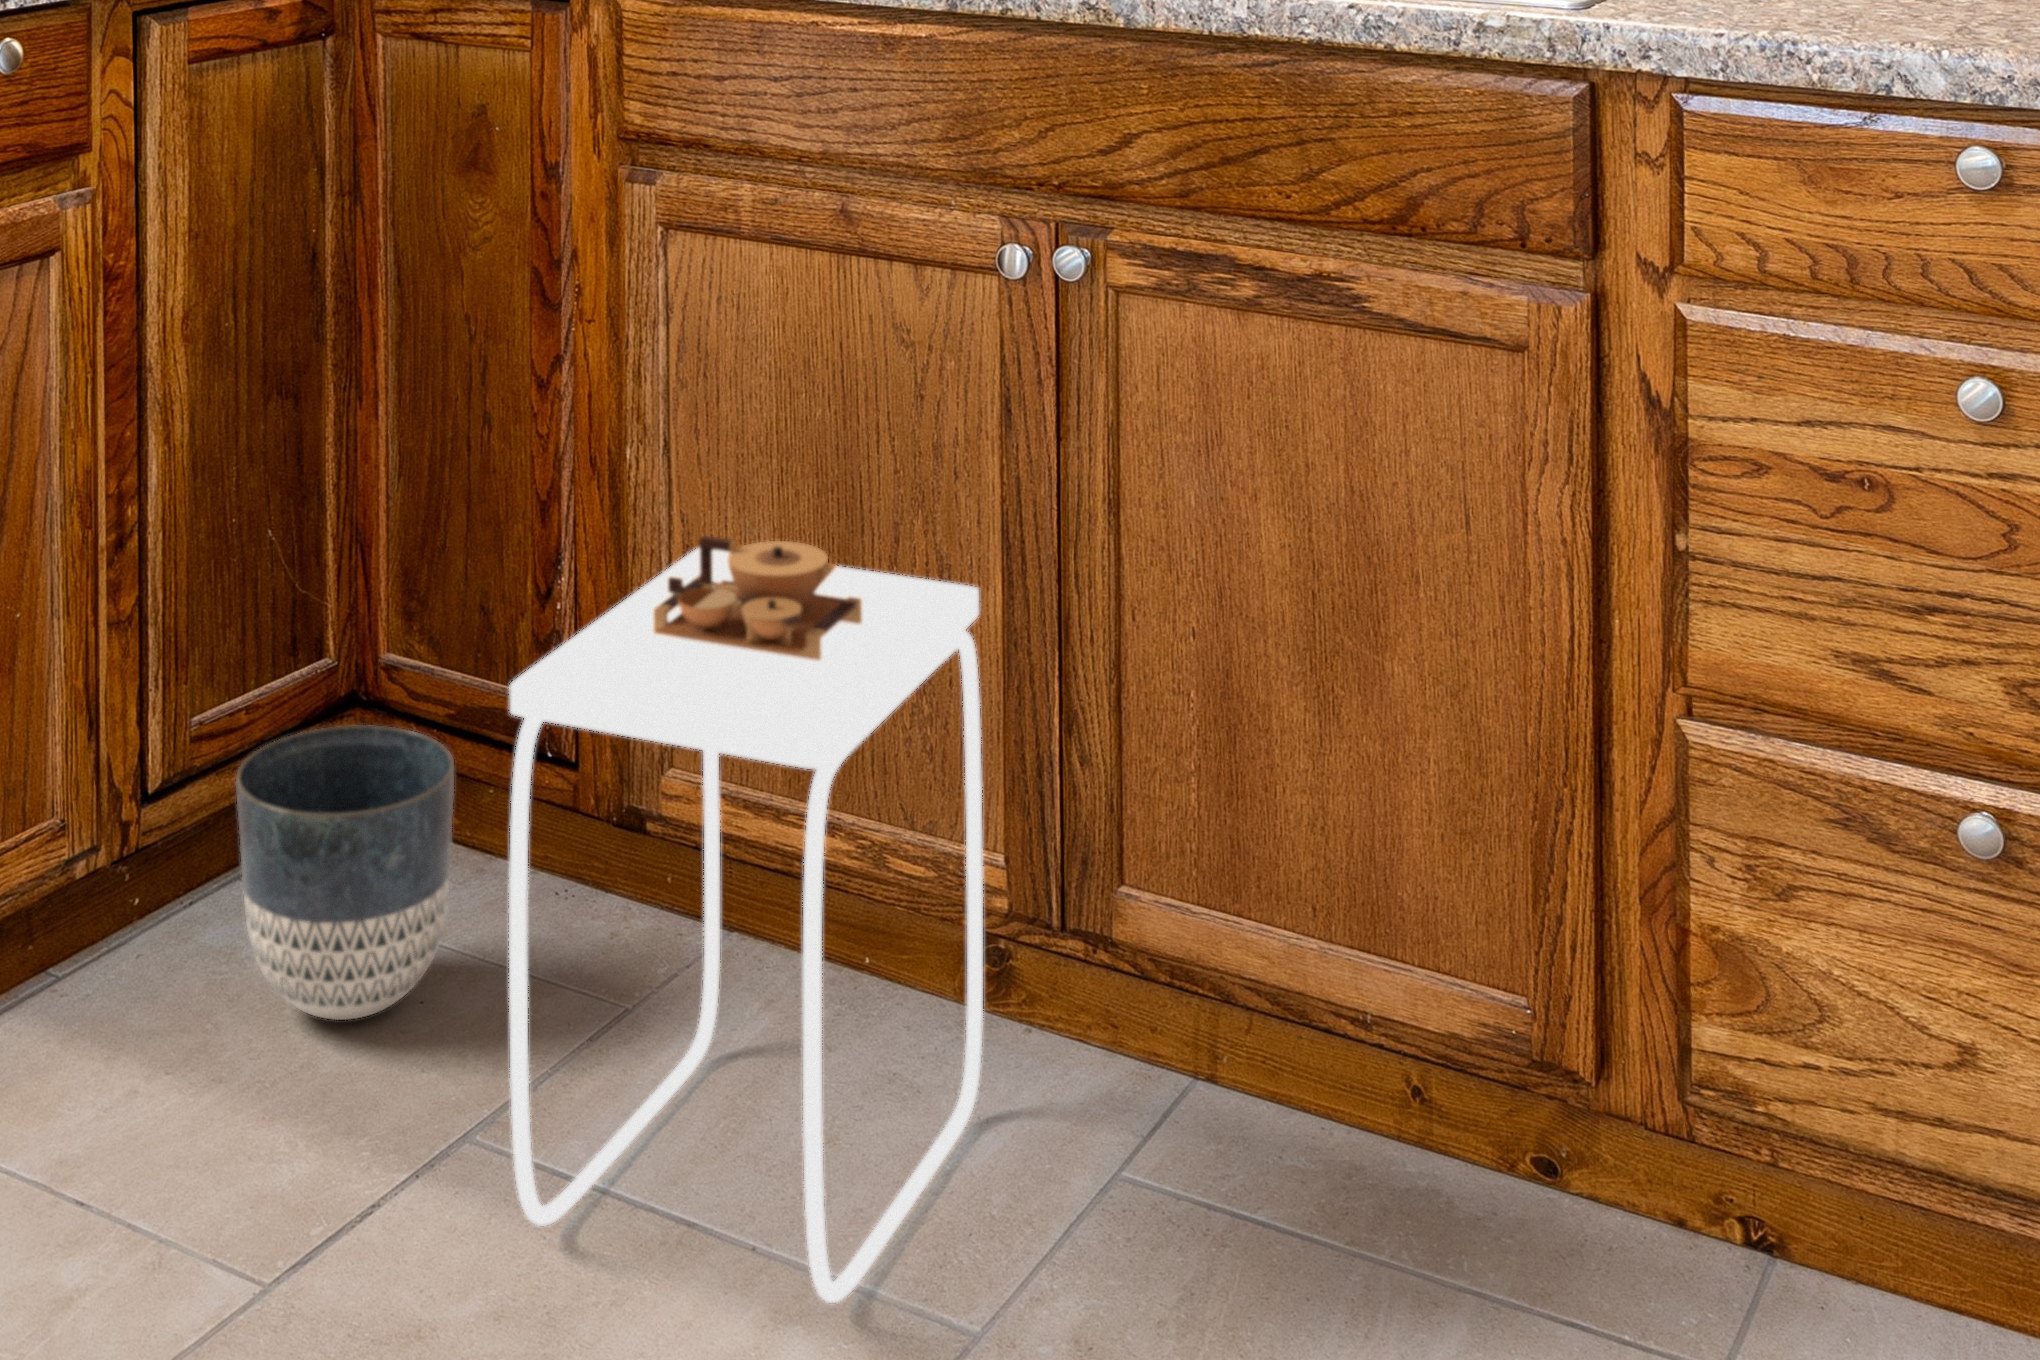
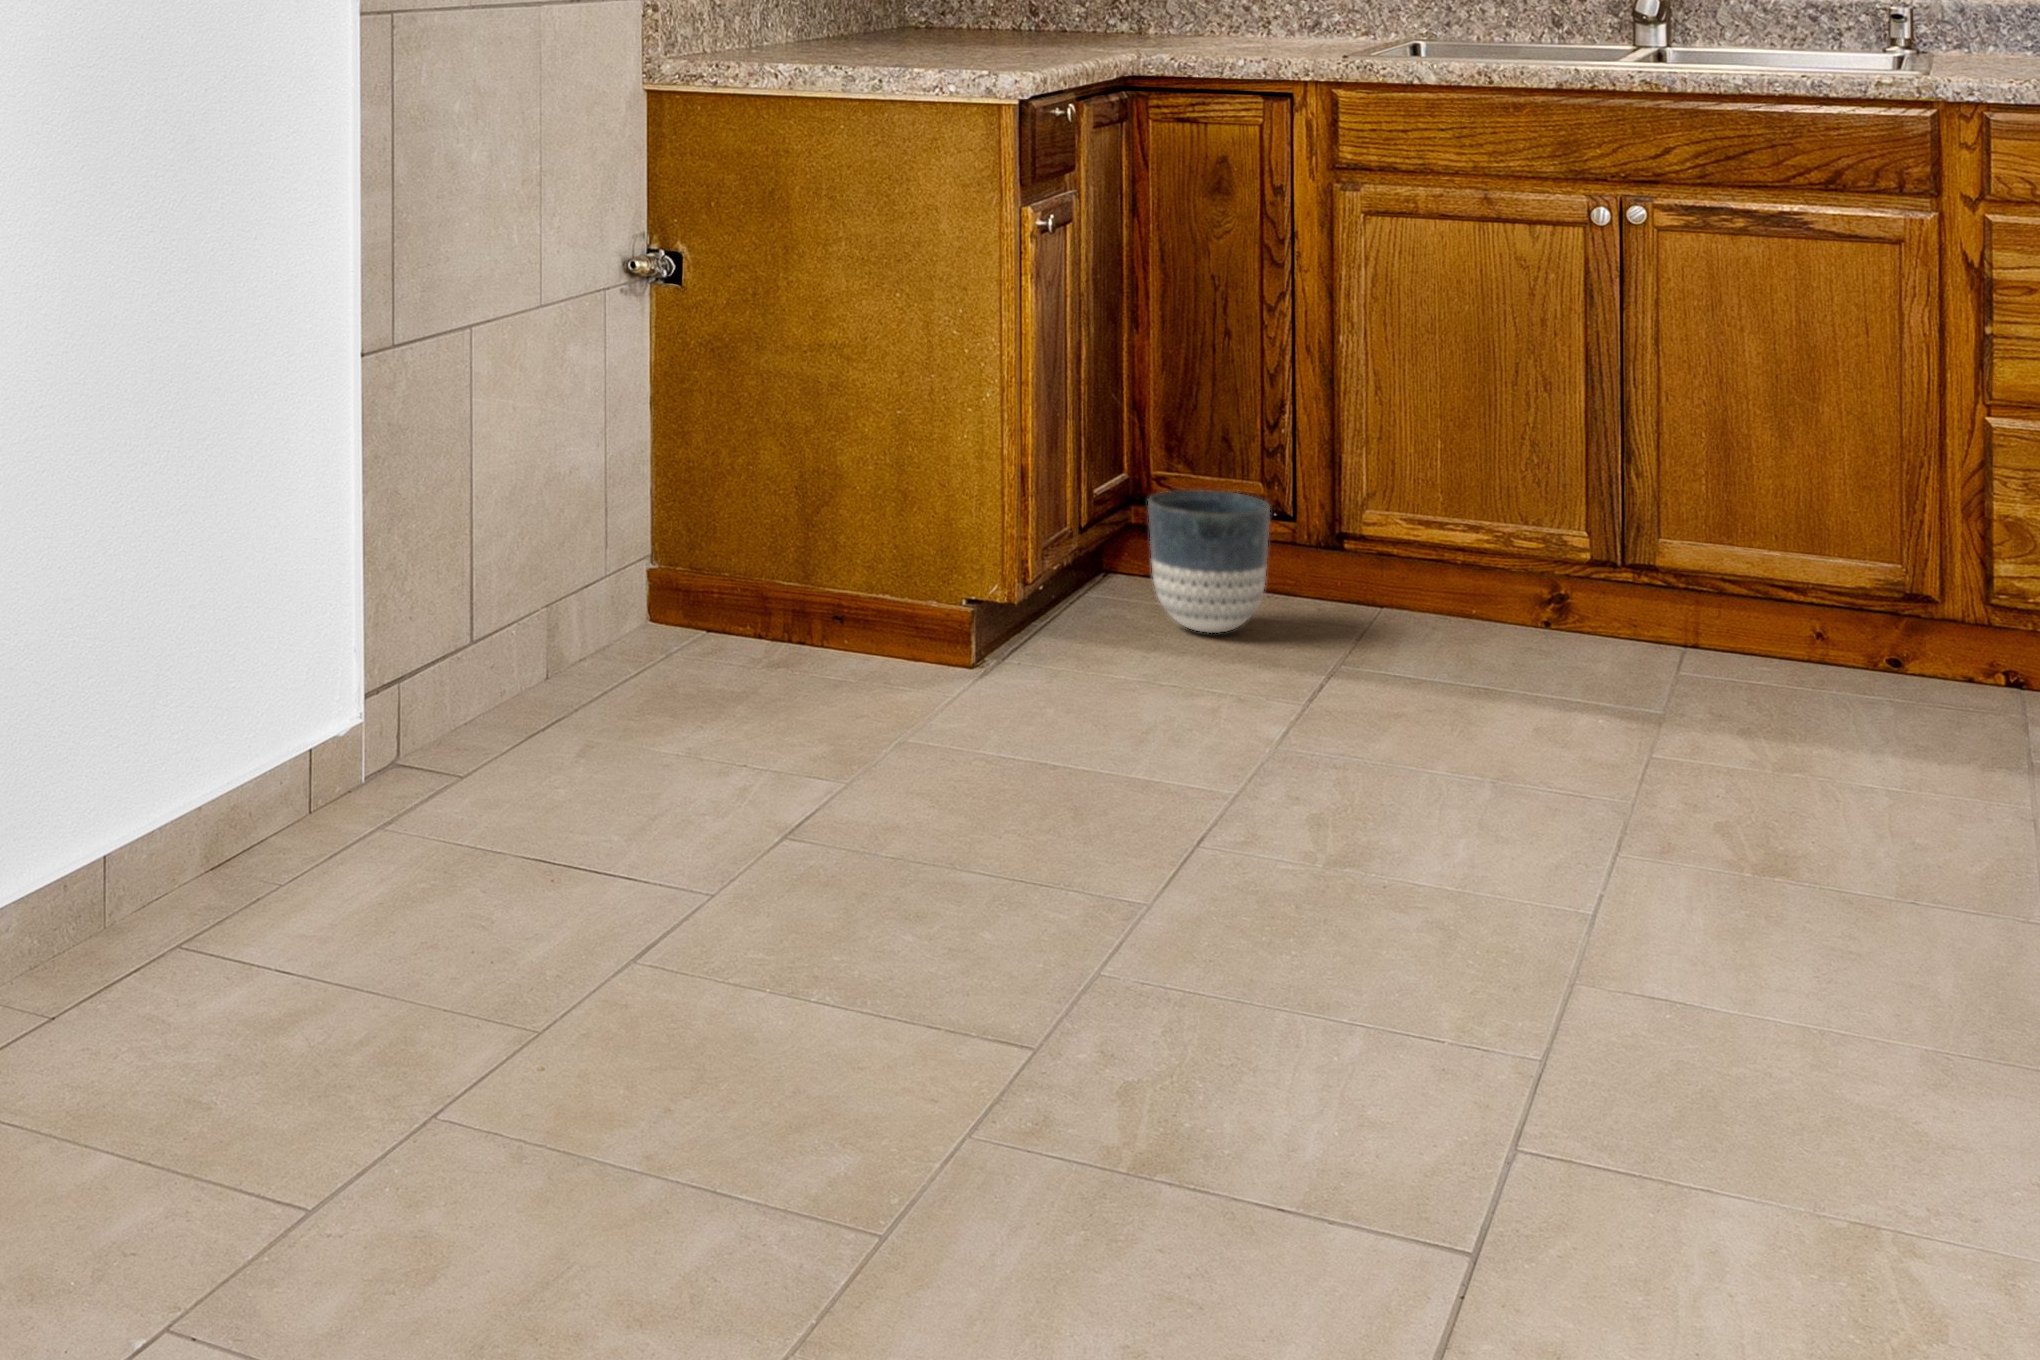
side table: present [509,536,983,1303] -> none [1410,352,1595,699]

